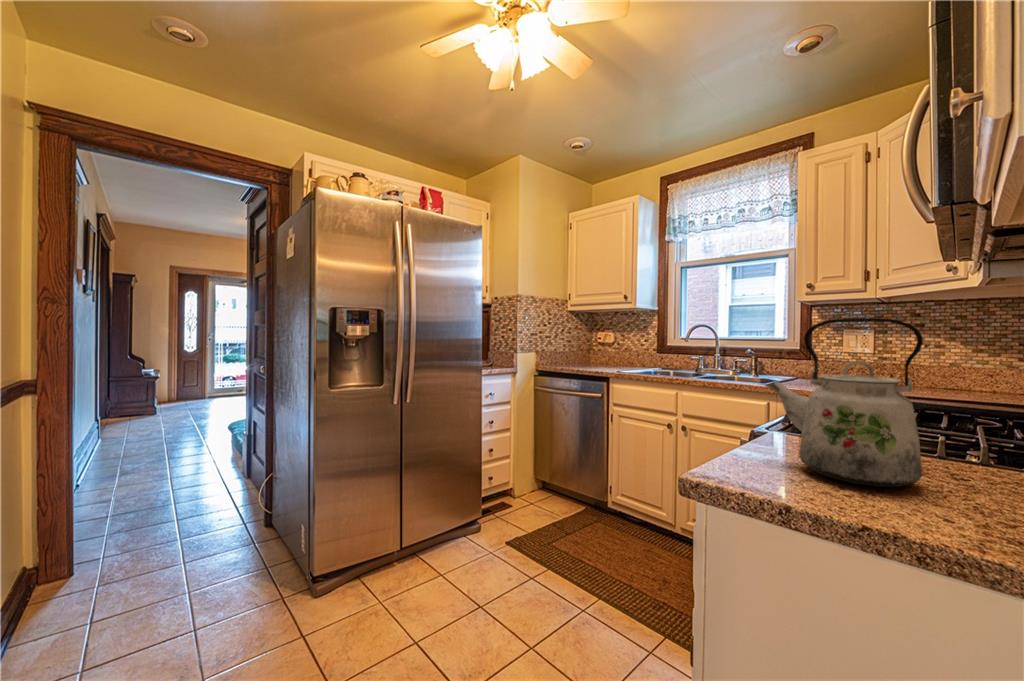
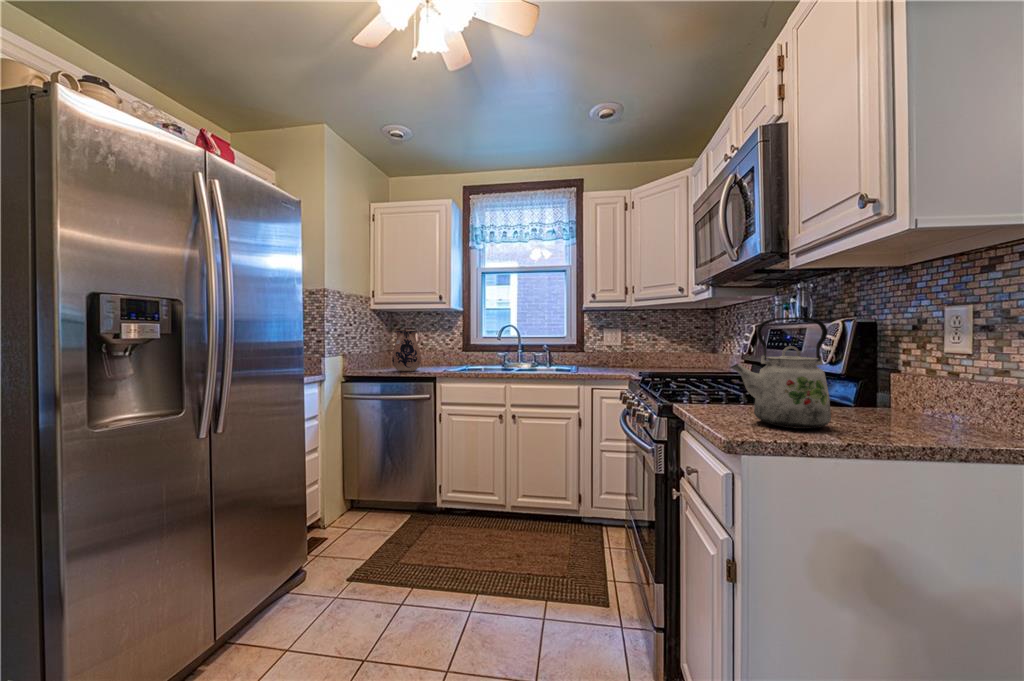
ceramic pitcher: none [570,331,597,370] -> present [392,331,421,372]

